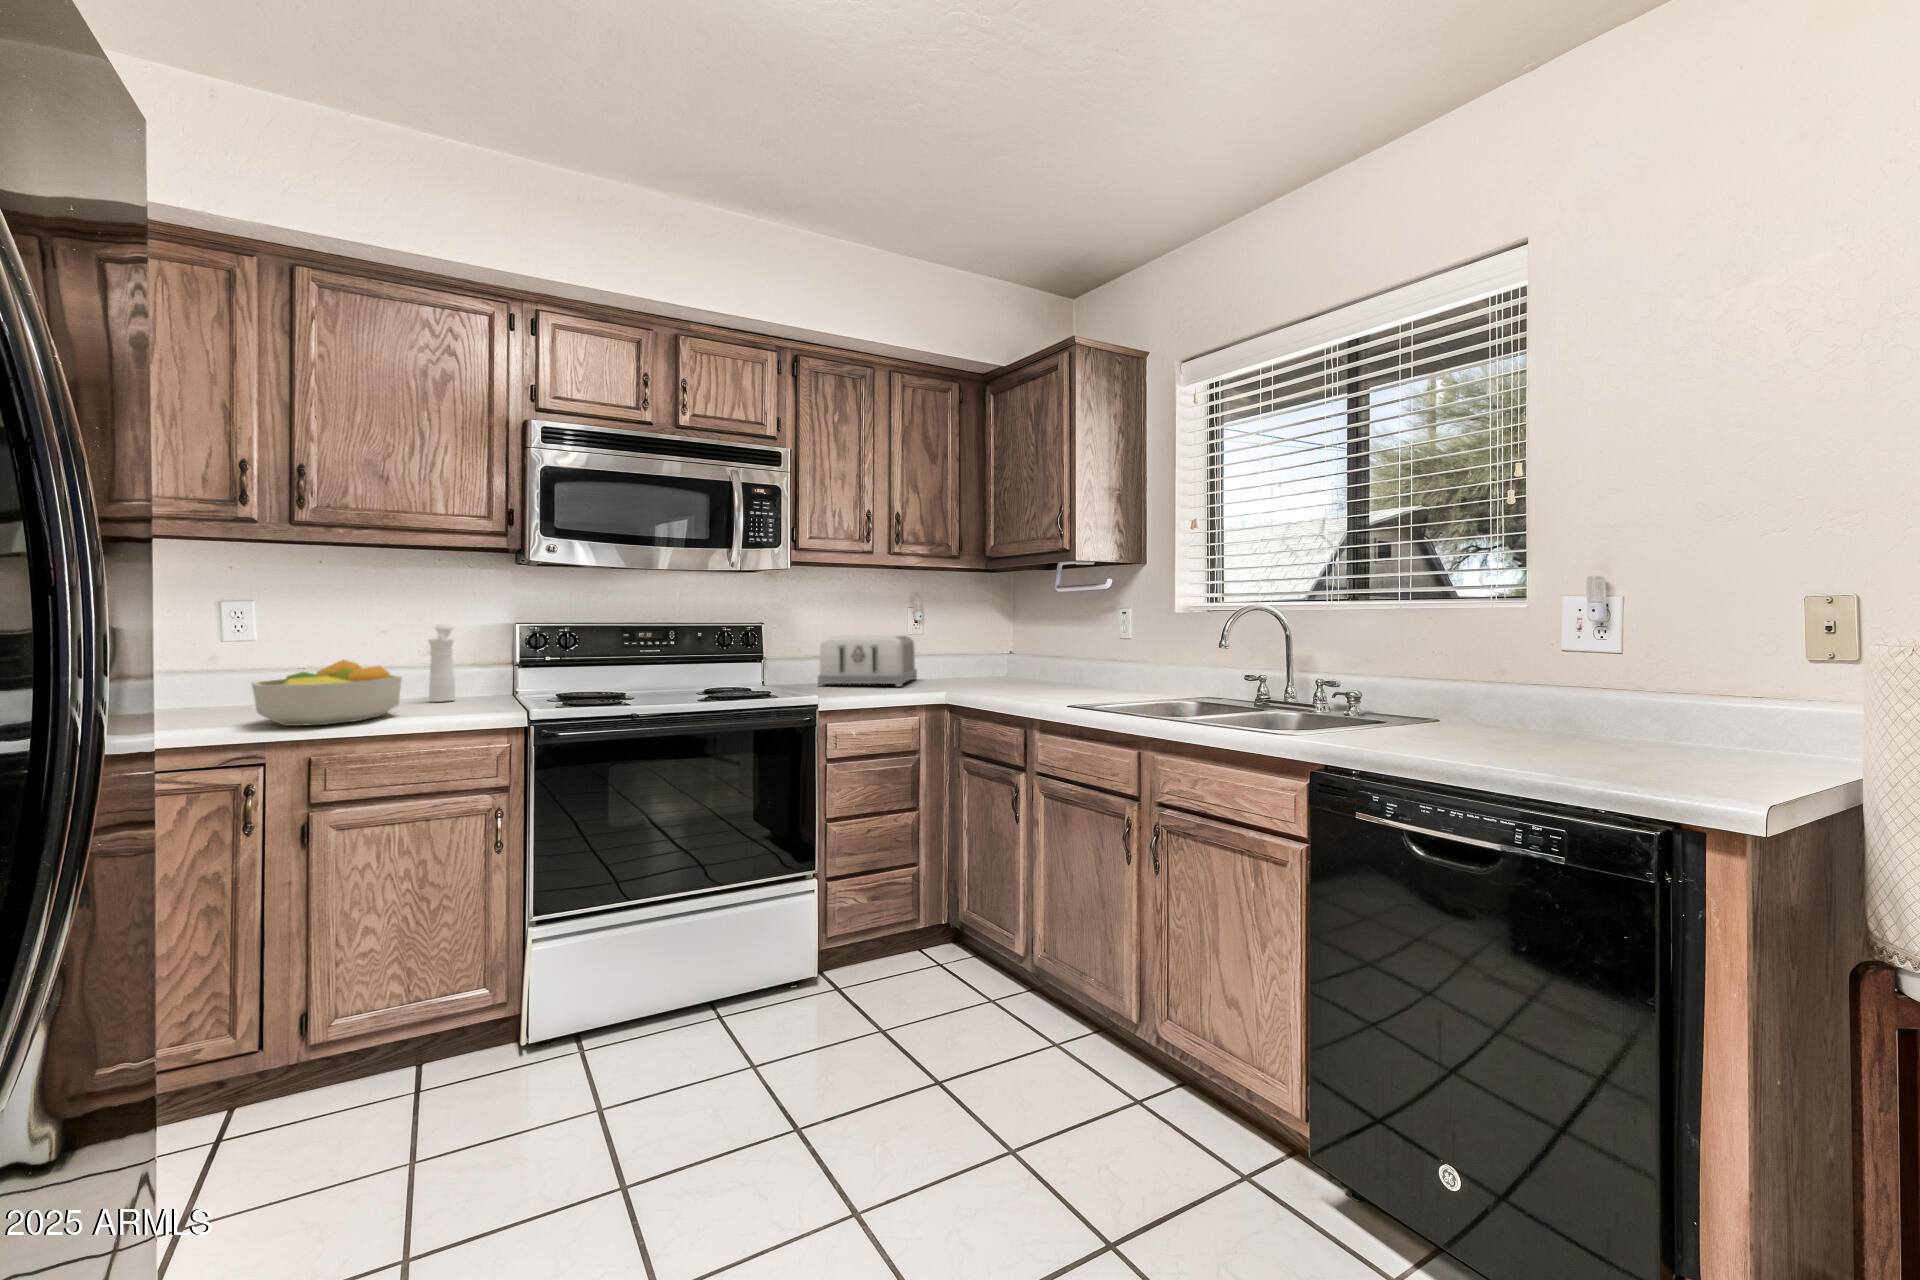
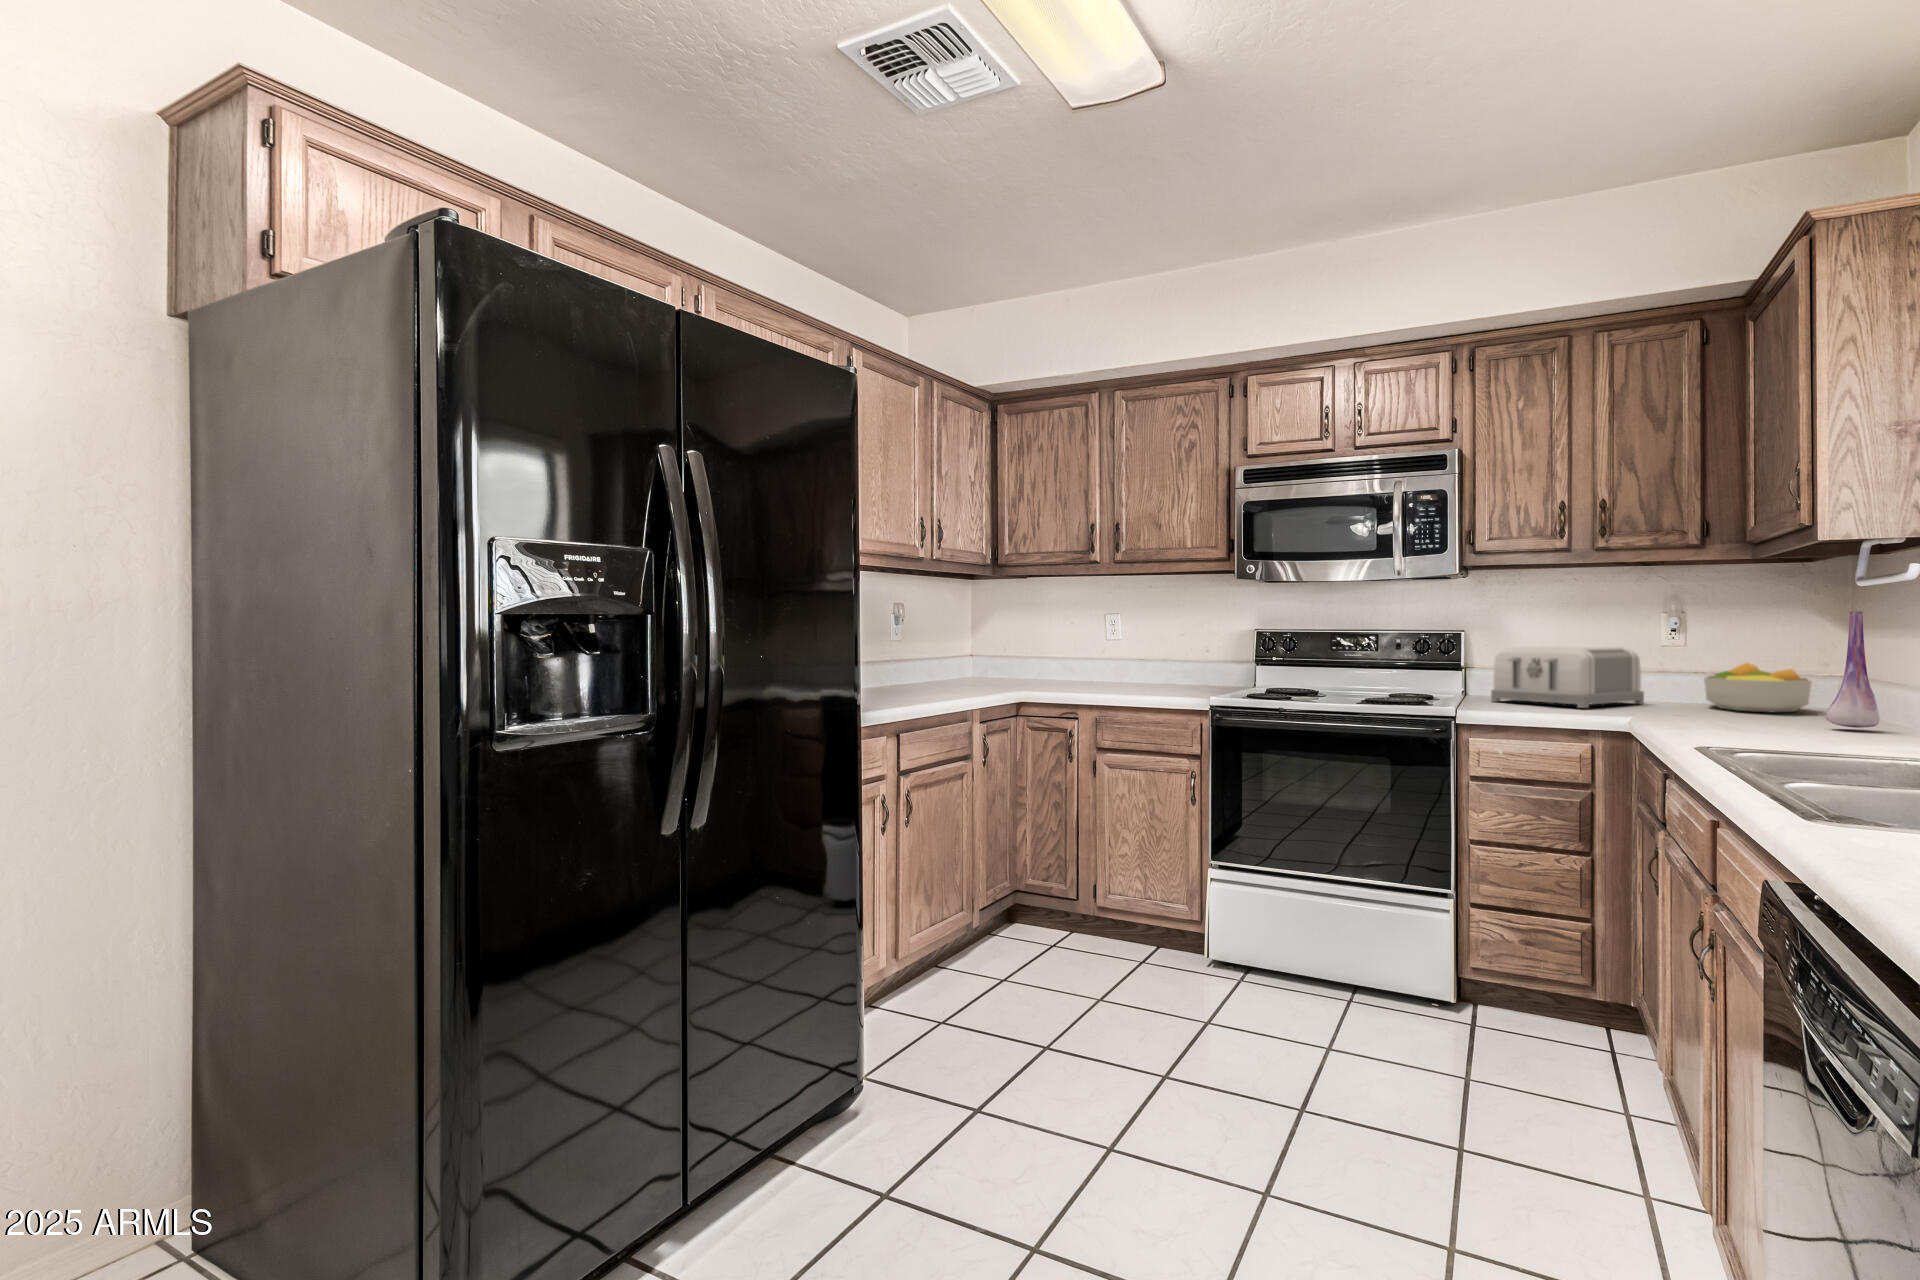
vase: none [1062,604,1095,689] -> present [1826,611,1879,728]
pepper mill: present [428,624,455,702] -> none [1164,632,1184,690]
fruit bowl: present [252,660,402,726] -> present [1704,663,1812,712]

